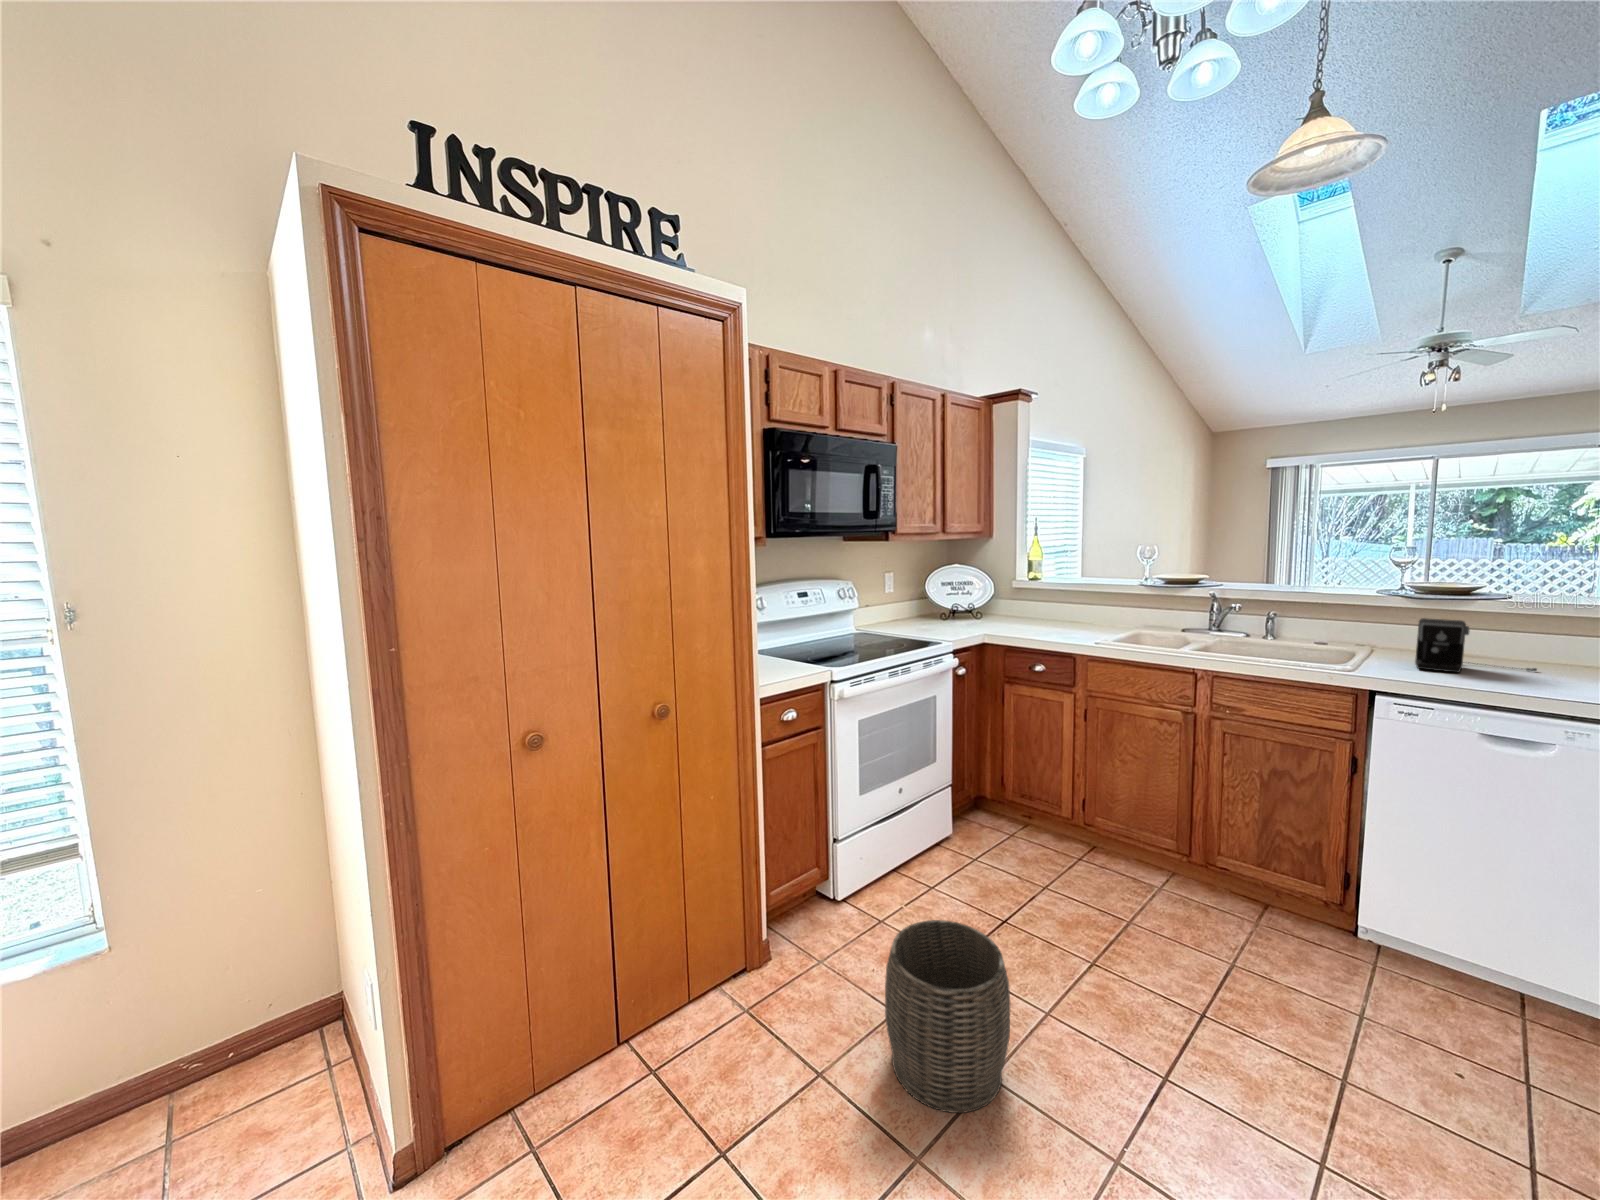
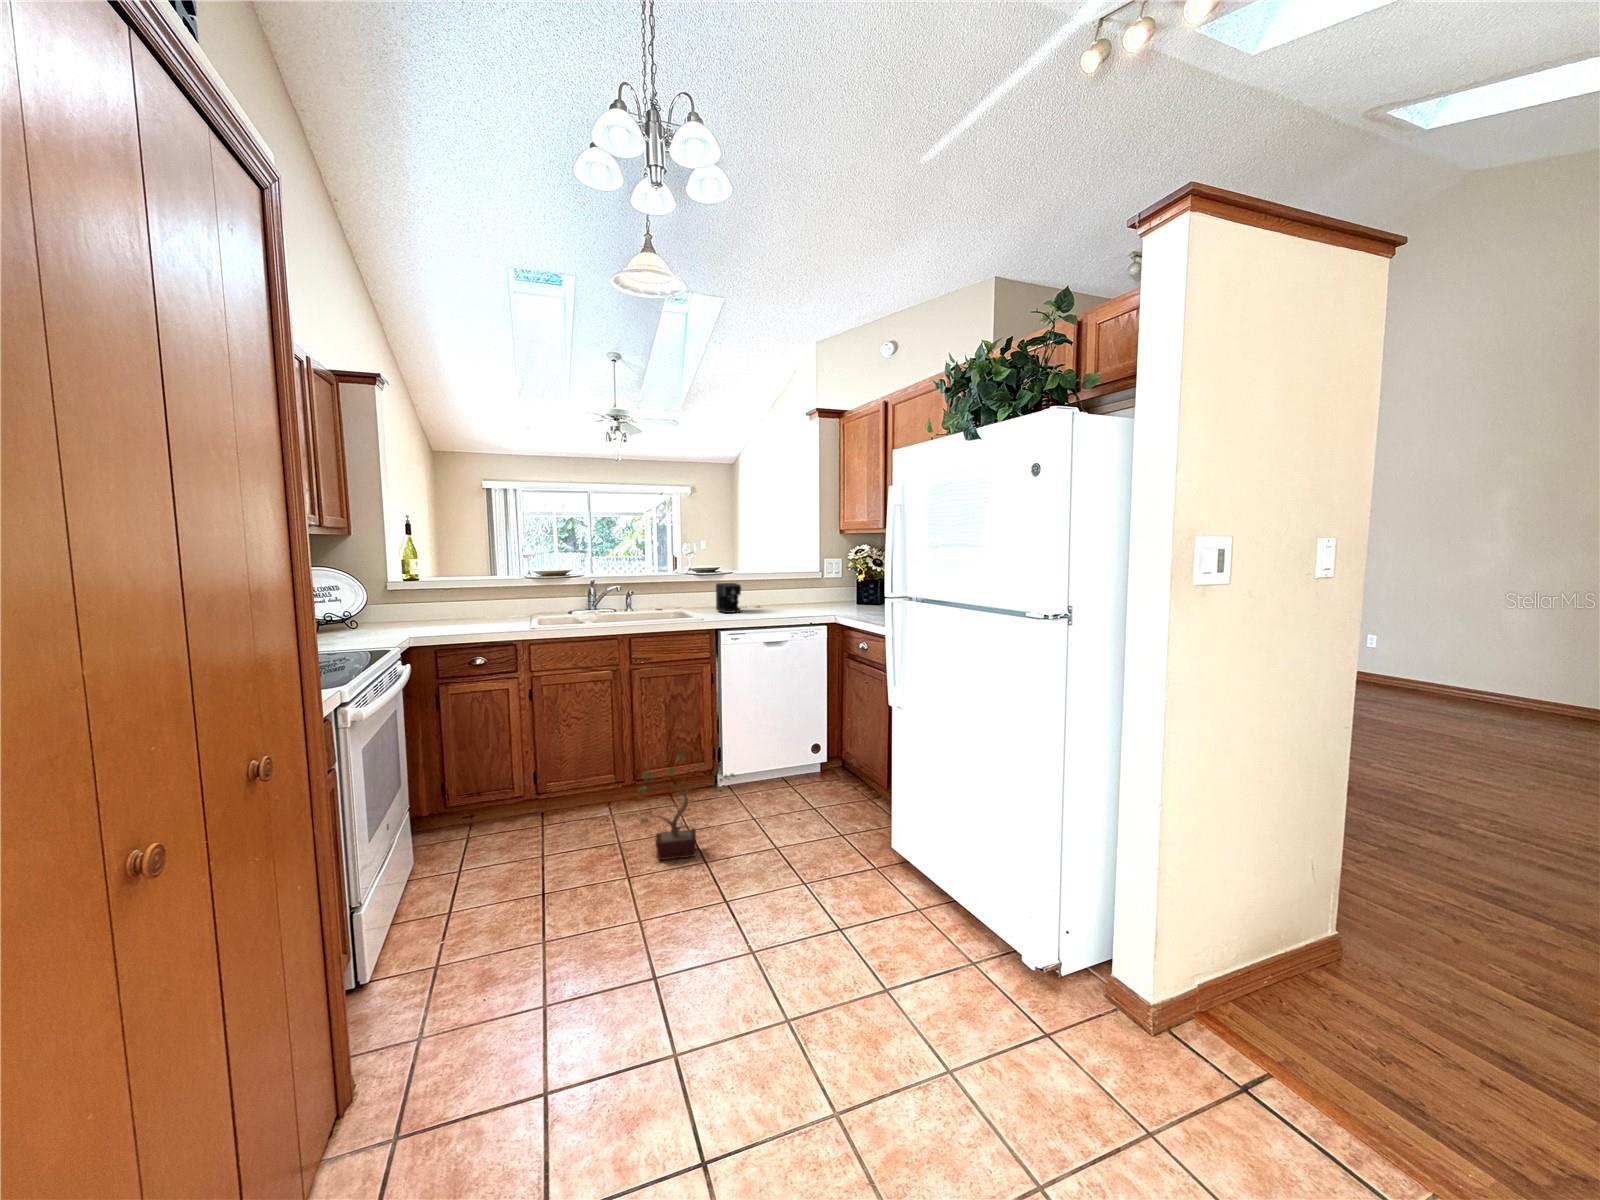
potted plant: none [1127,840,1271,997] -> present [638,749,735,860]
woven basket: present [885,920,1010,1113] -> none [561,871,676,1036]

